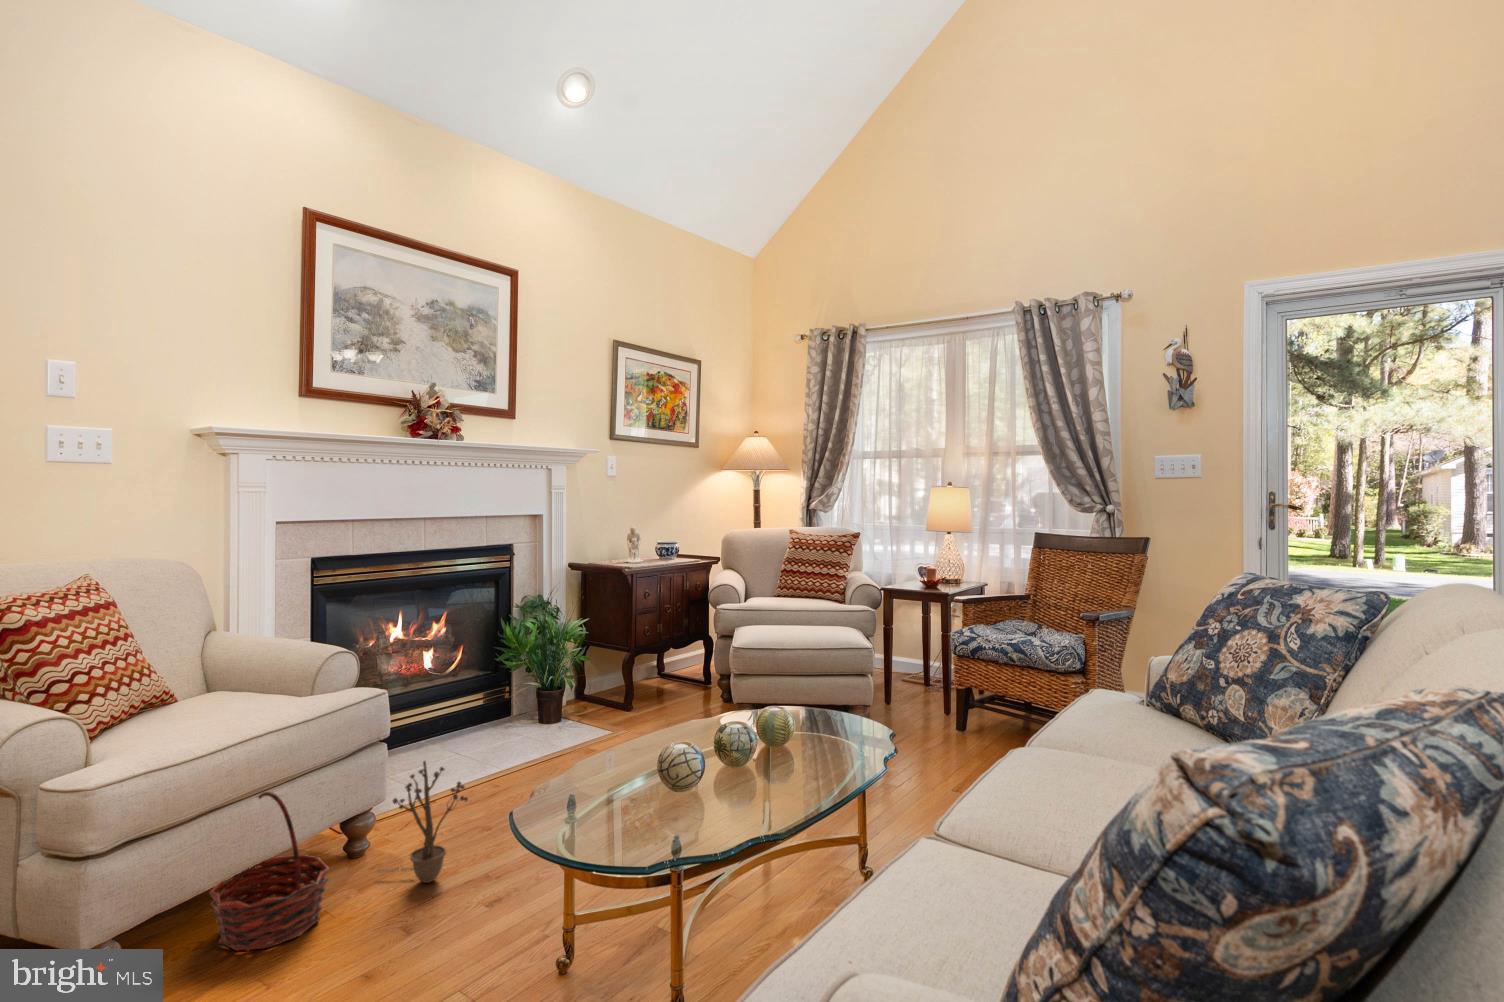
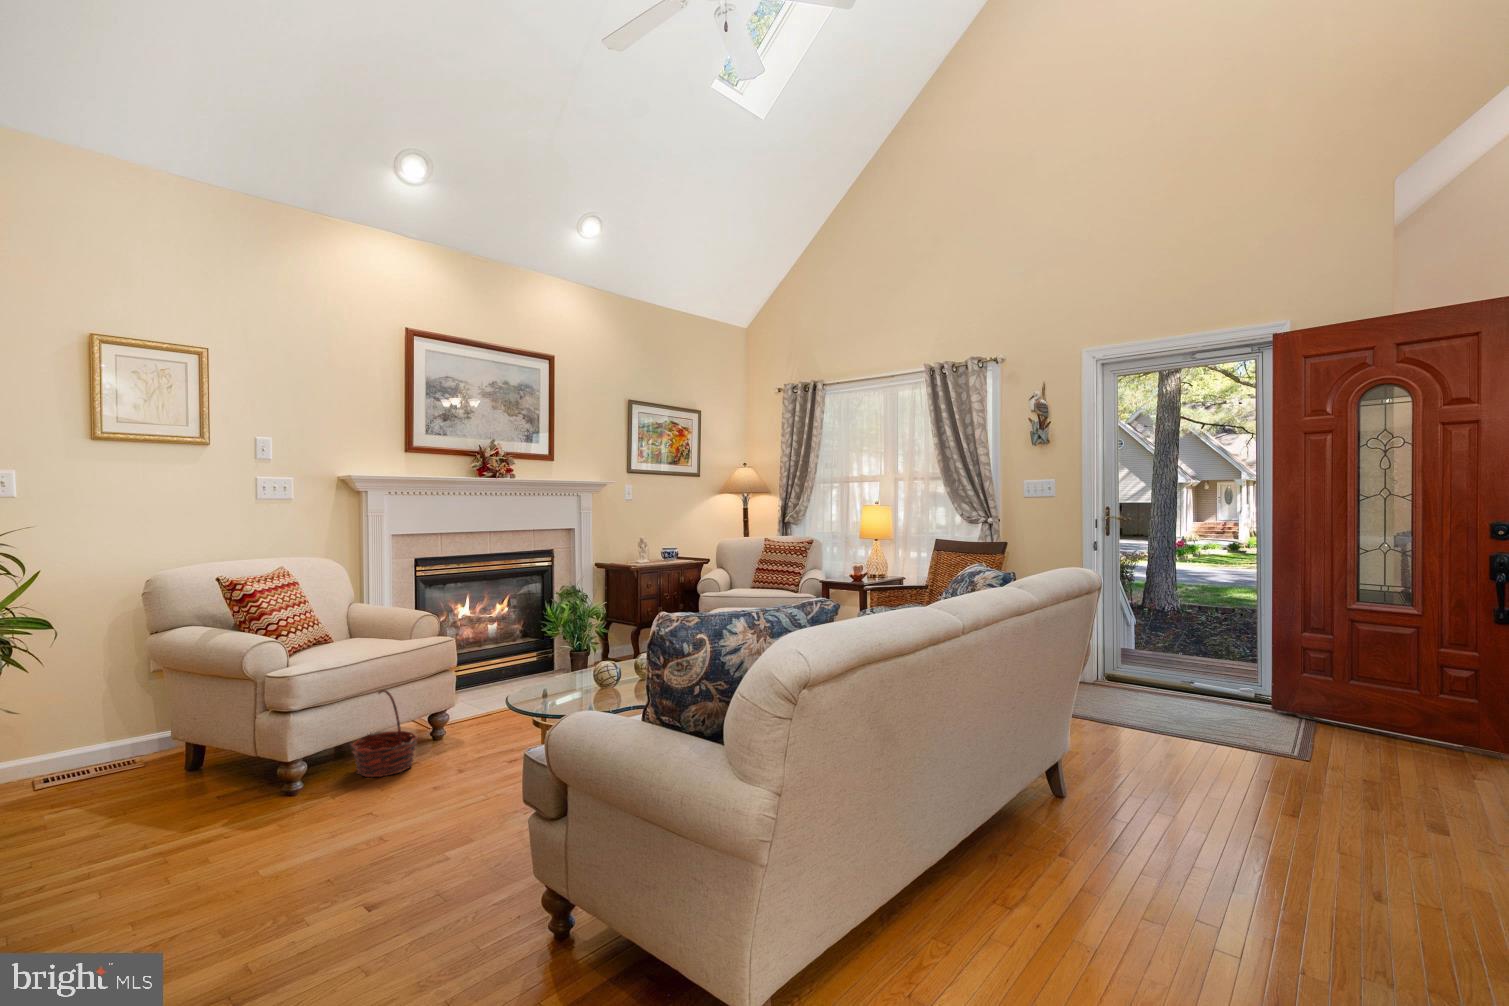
decorative plant: present [379,761,468,883] -> none [447,678,500,753]

